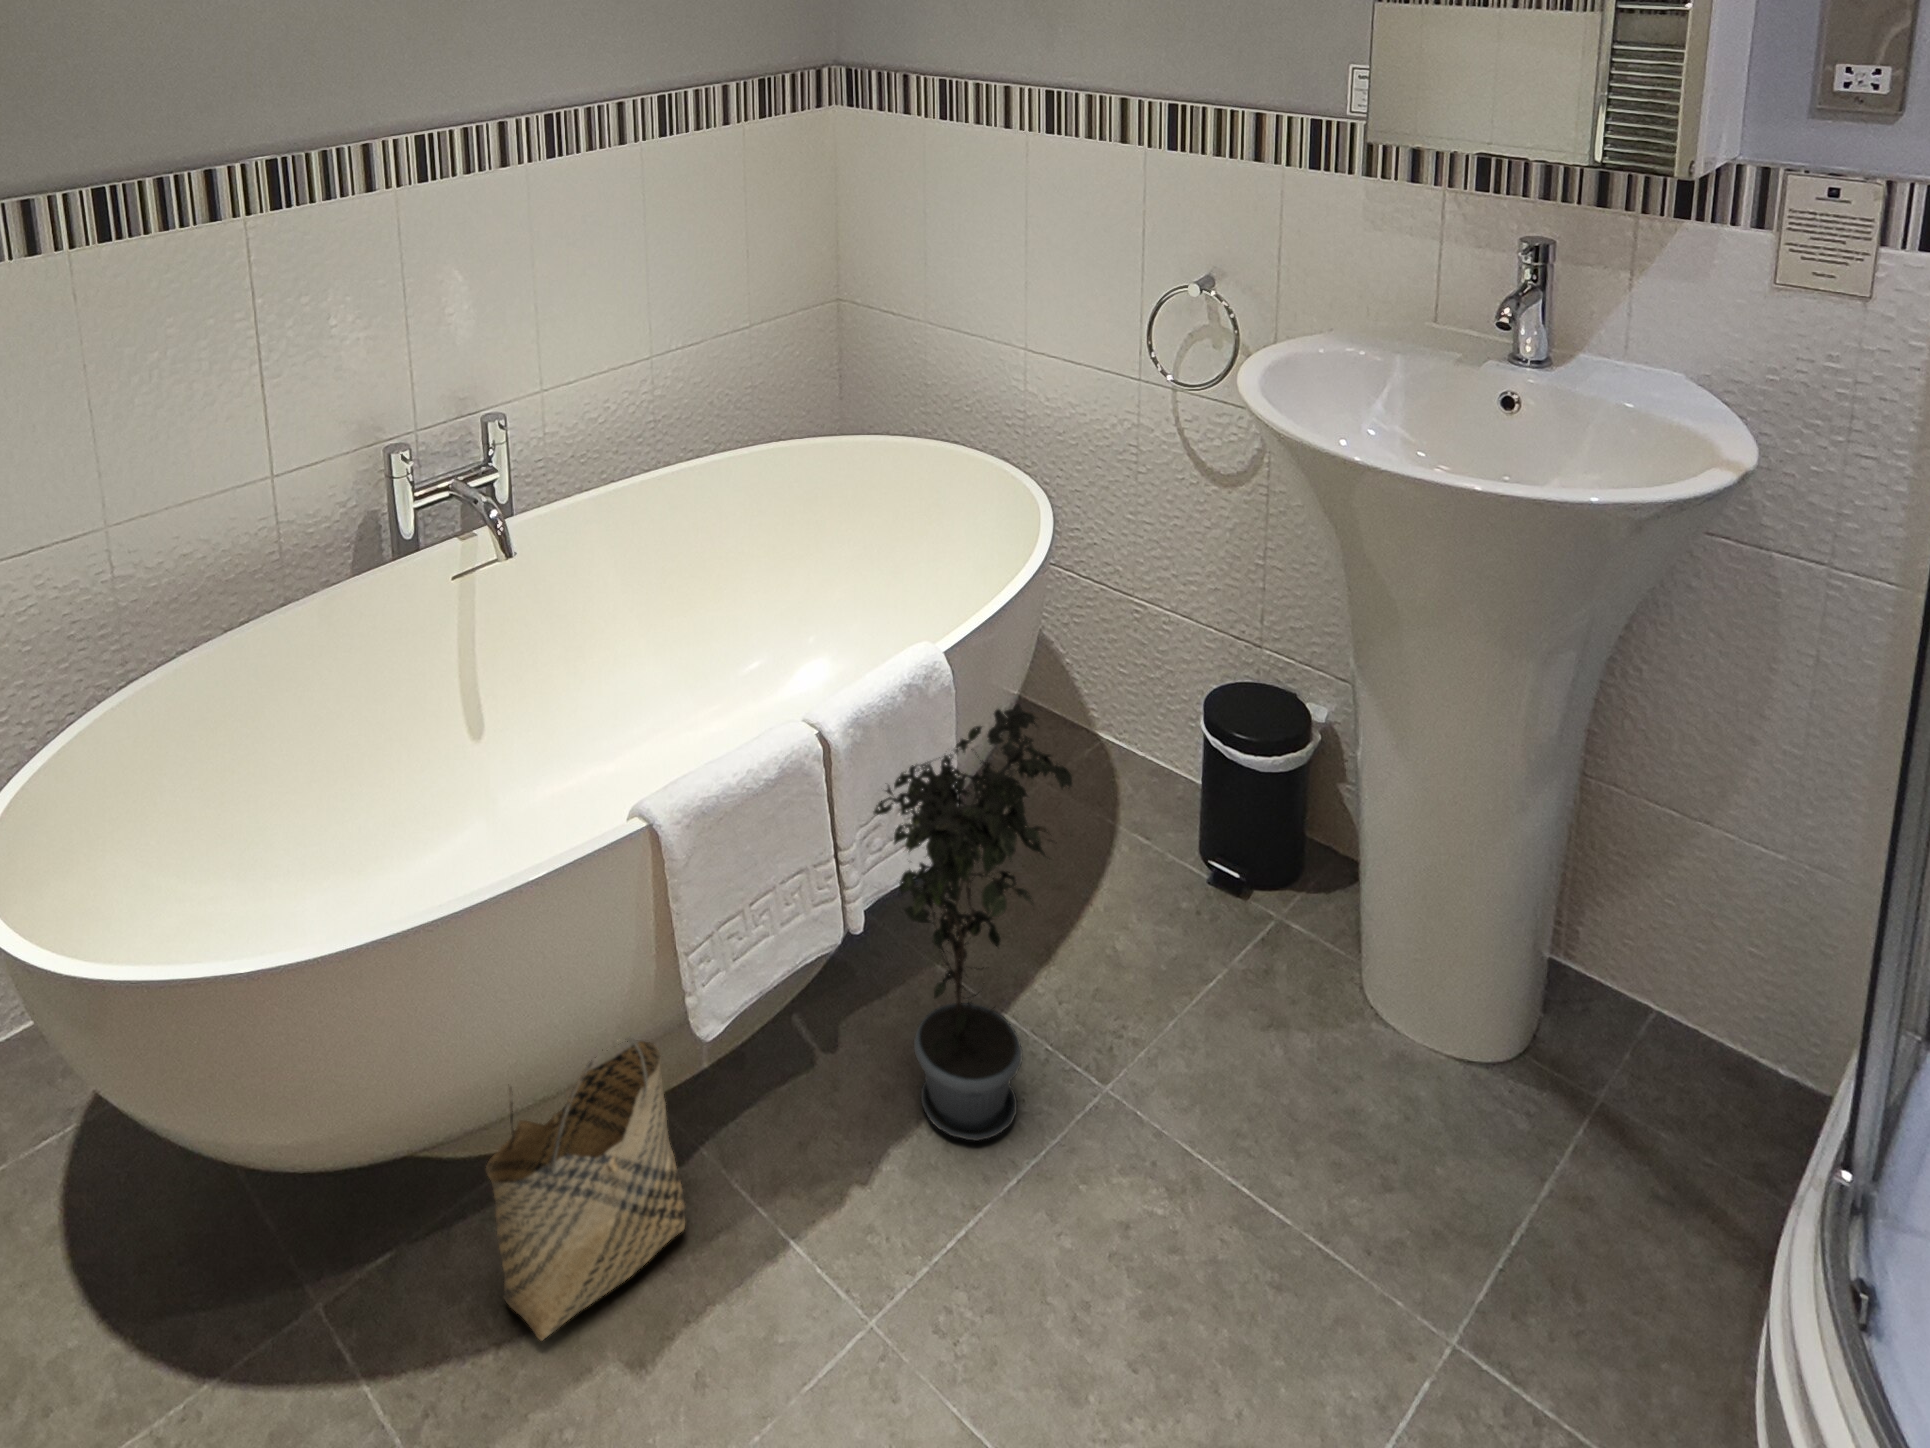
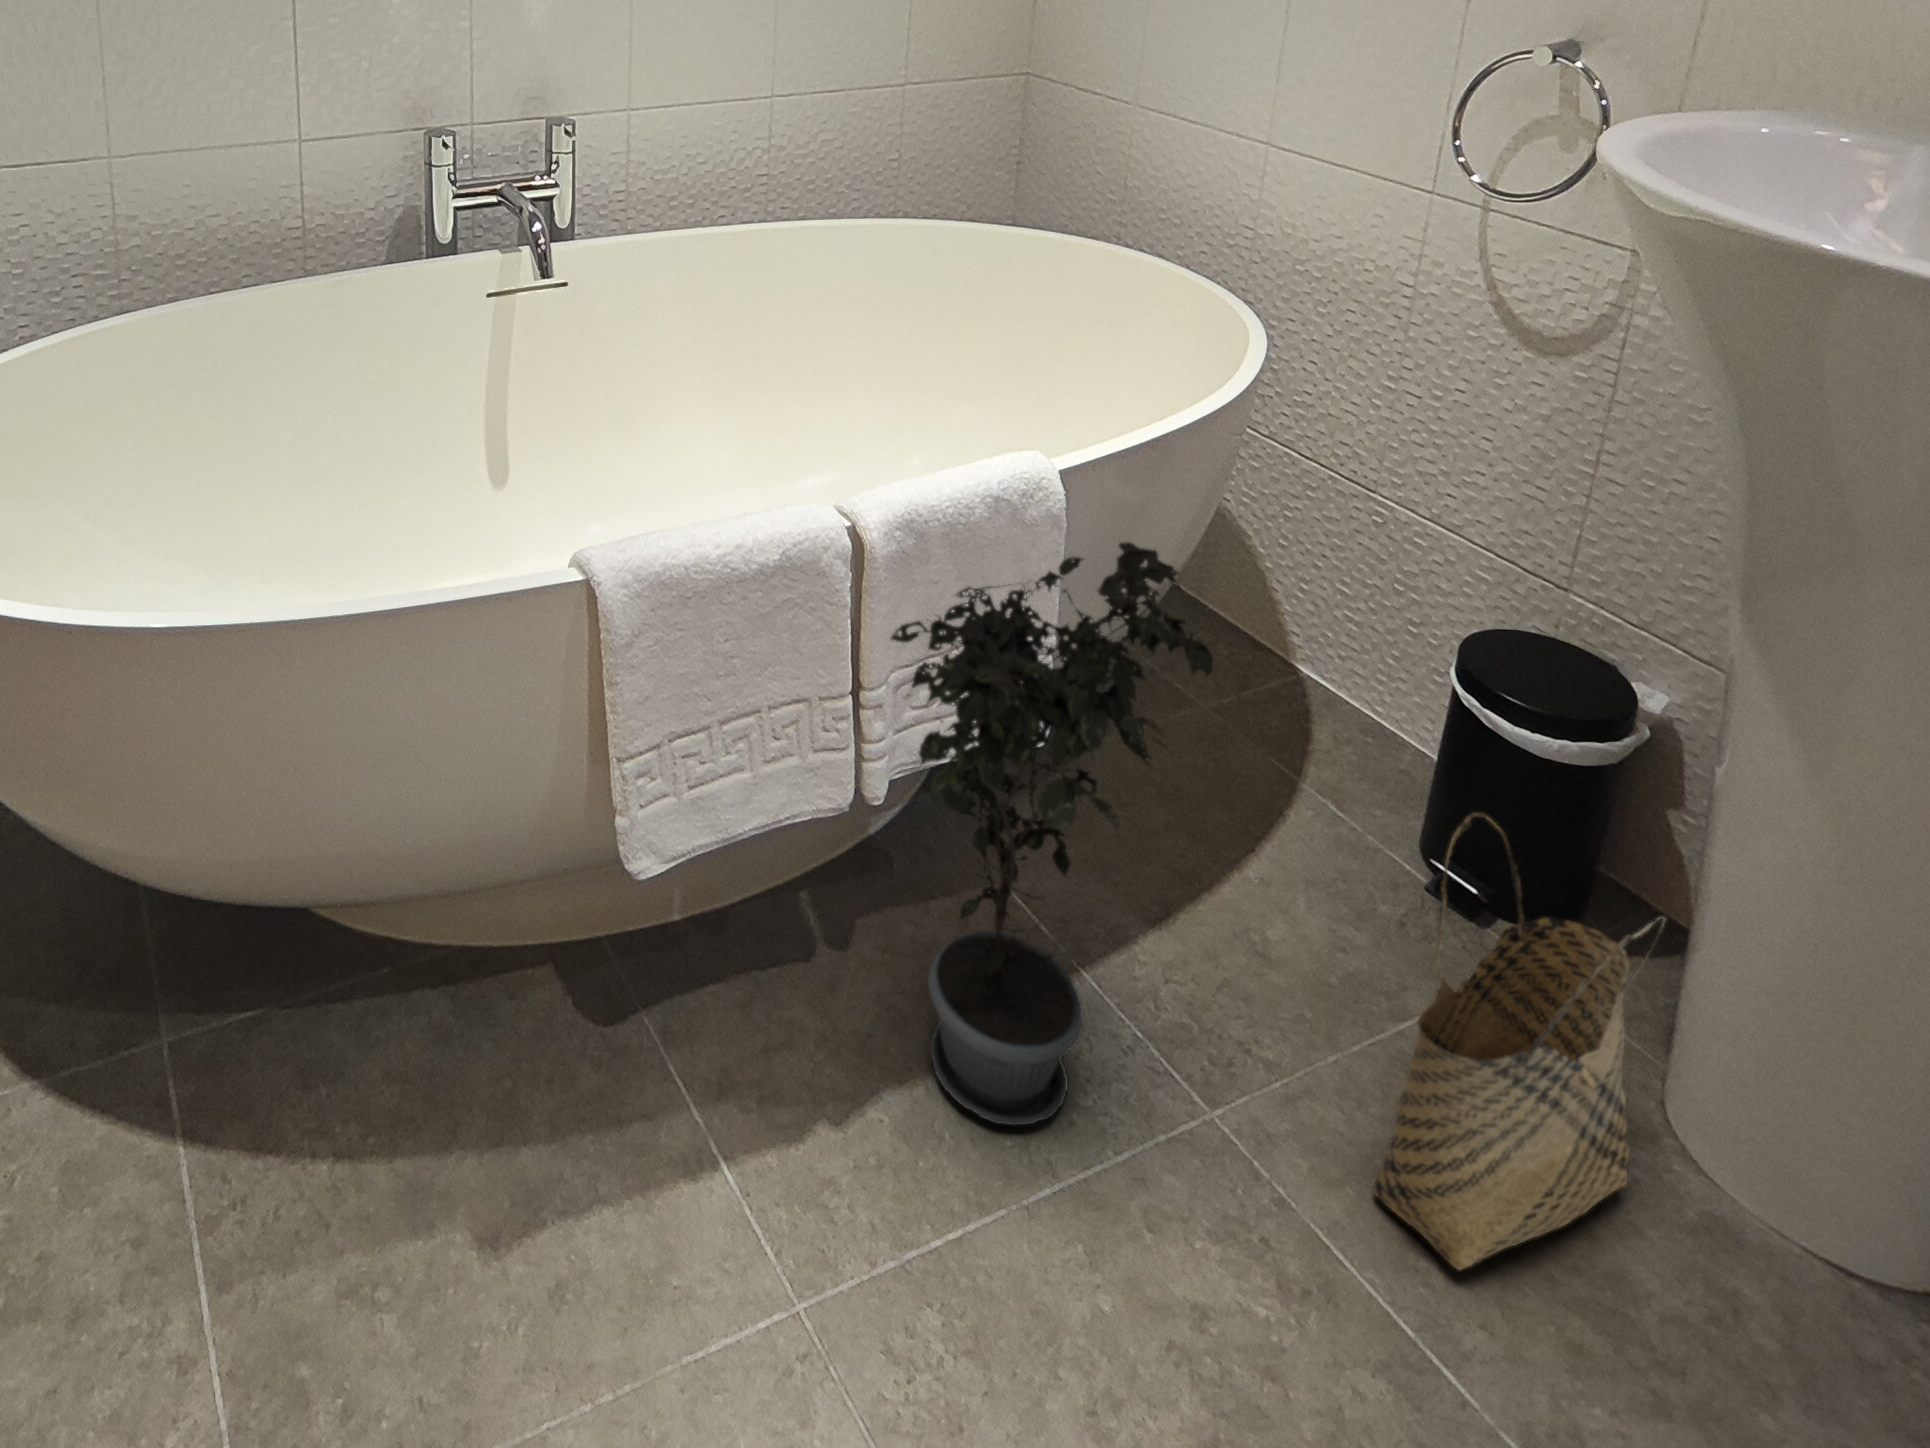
woven basket: present [486,1037,685,1341] -> present [1373,812,1666,1270]

